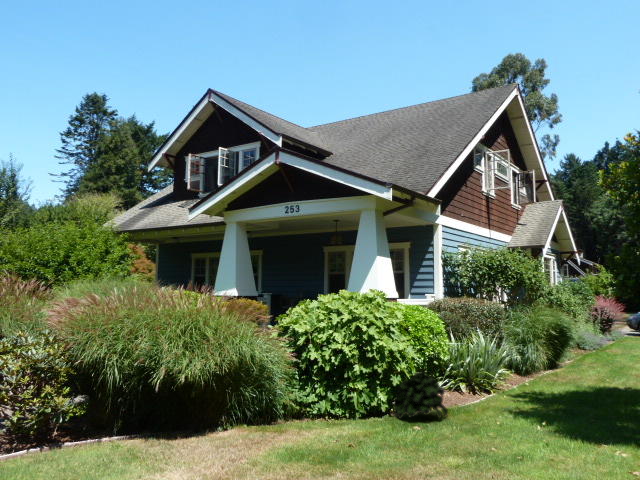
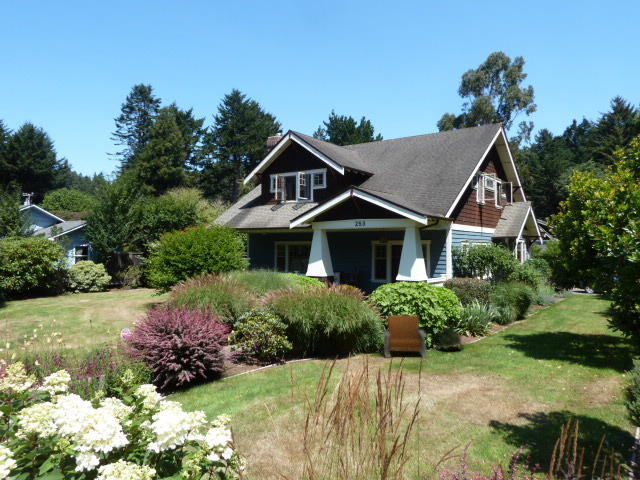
lounge chair: none [285,350,372,436] -> present [384,315,428,358]

